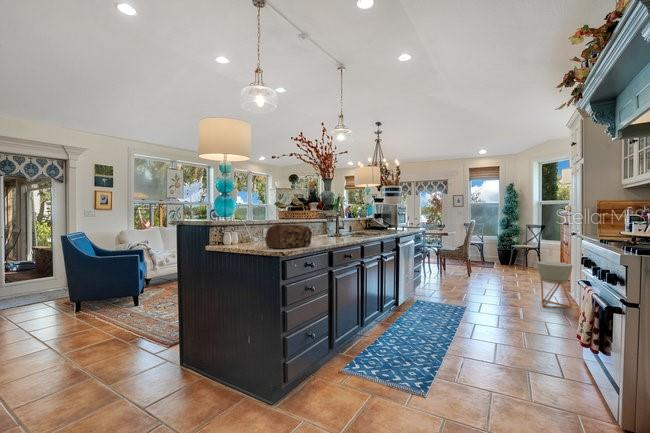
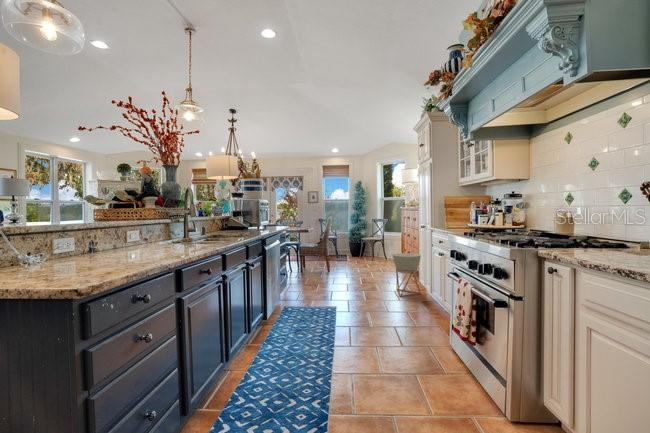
bread loaf: present [265,224,312,249] -> none [44,231,145,279]

